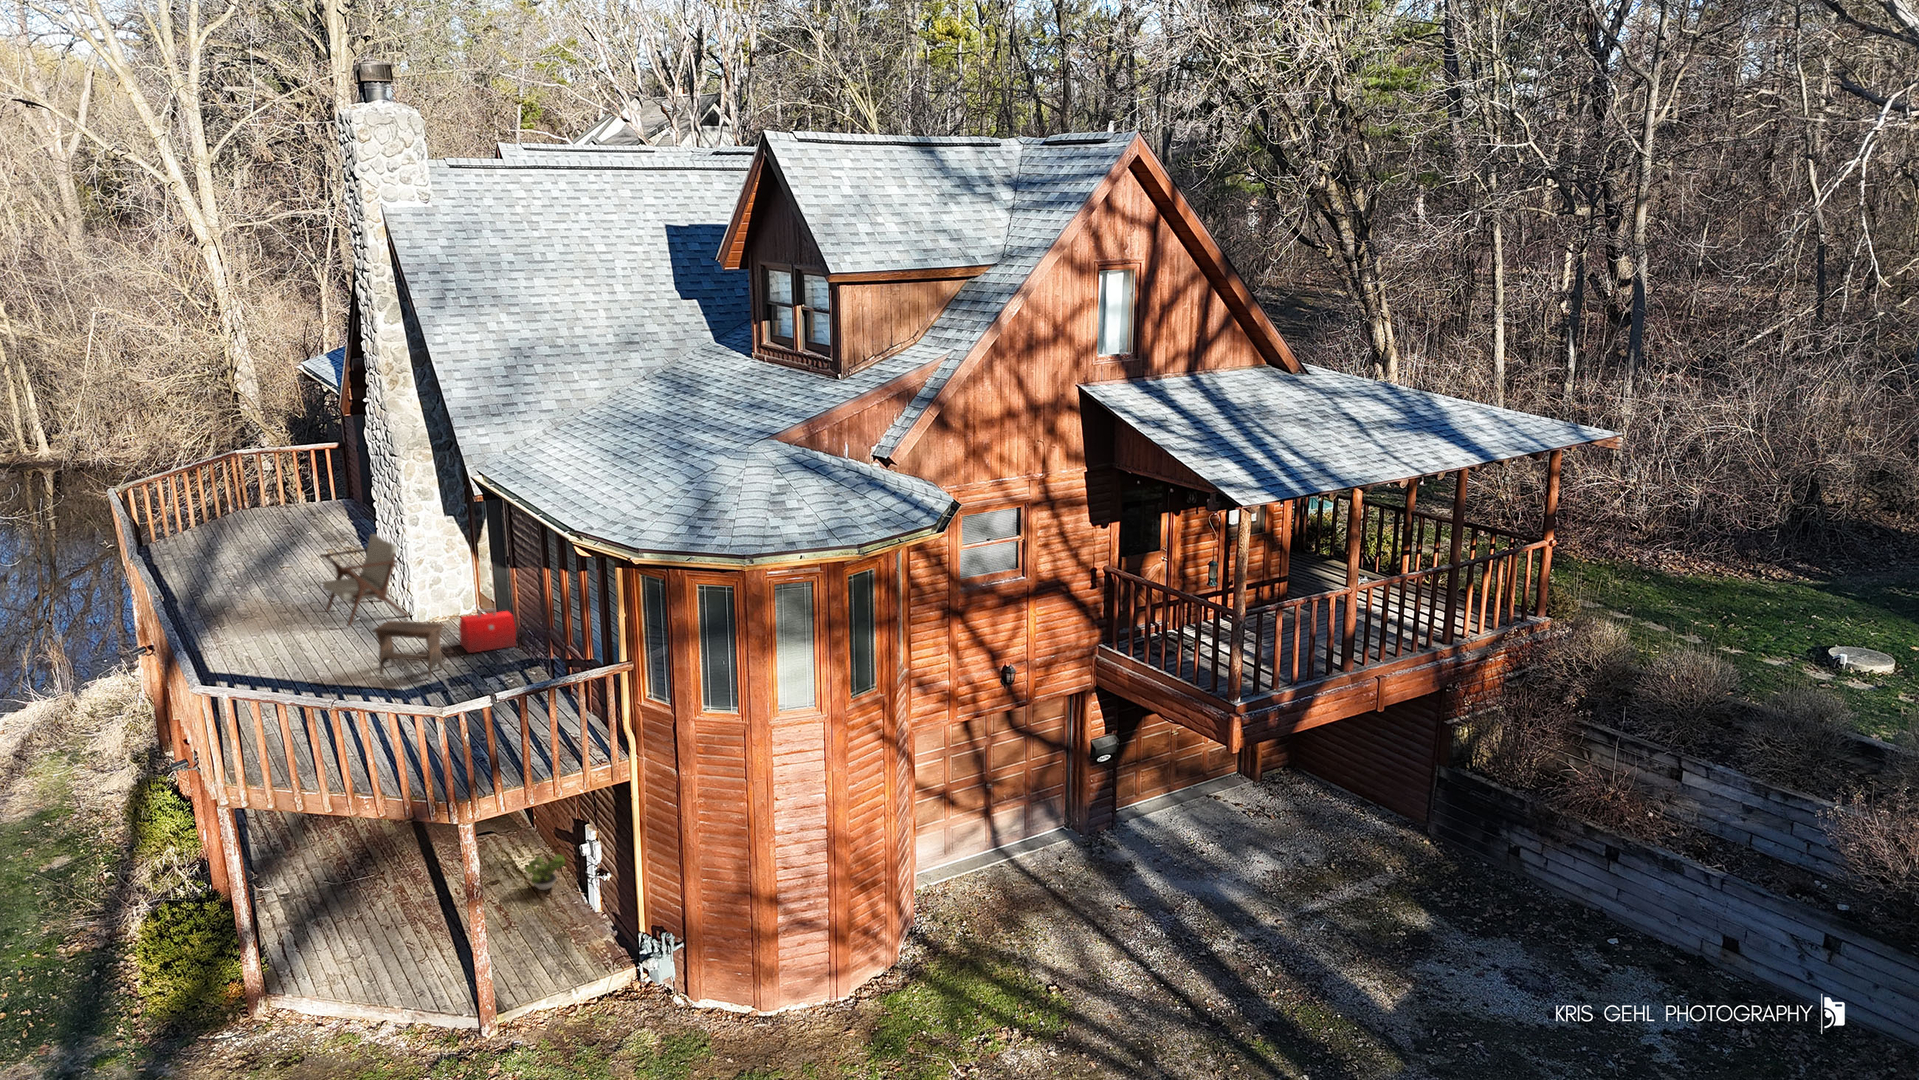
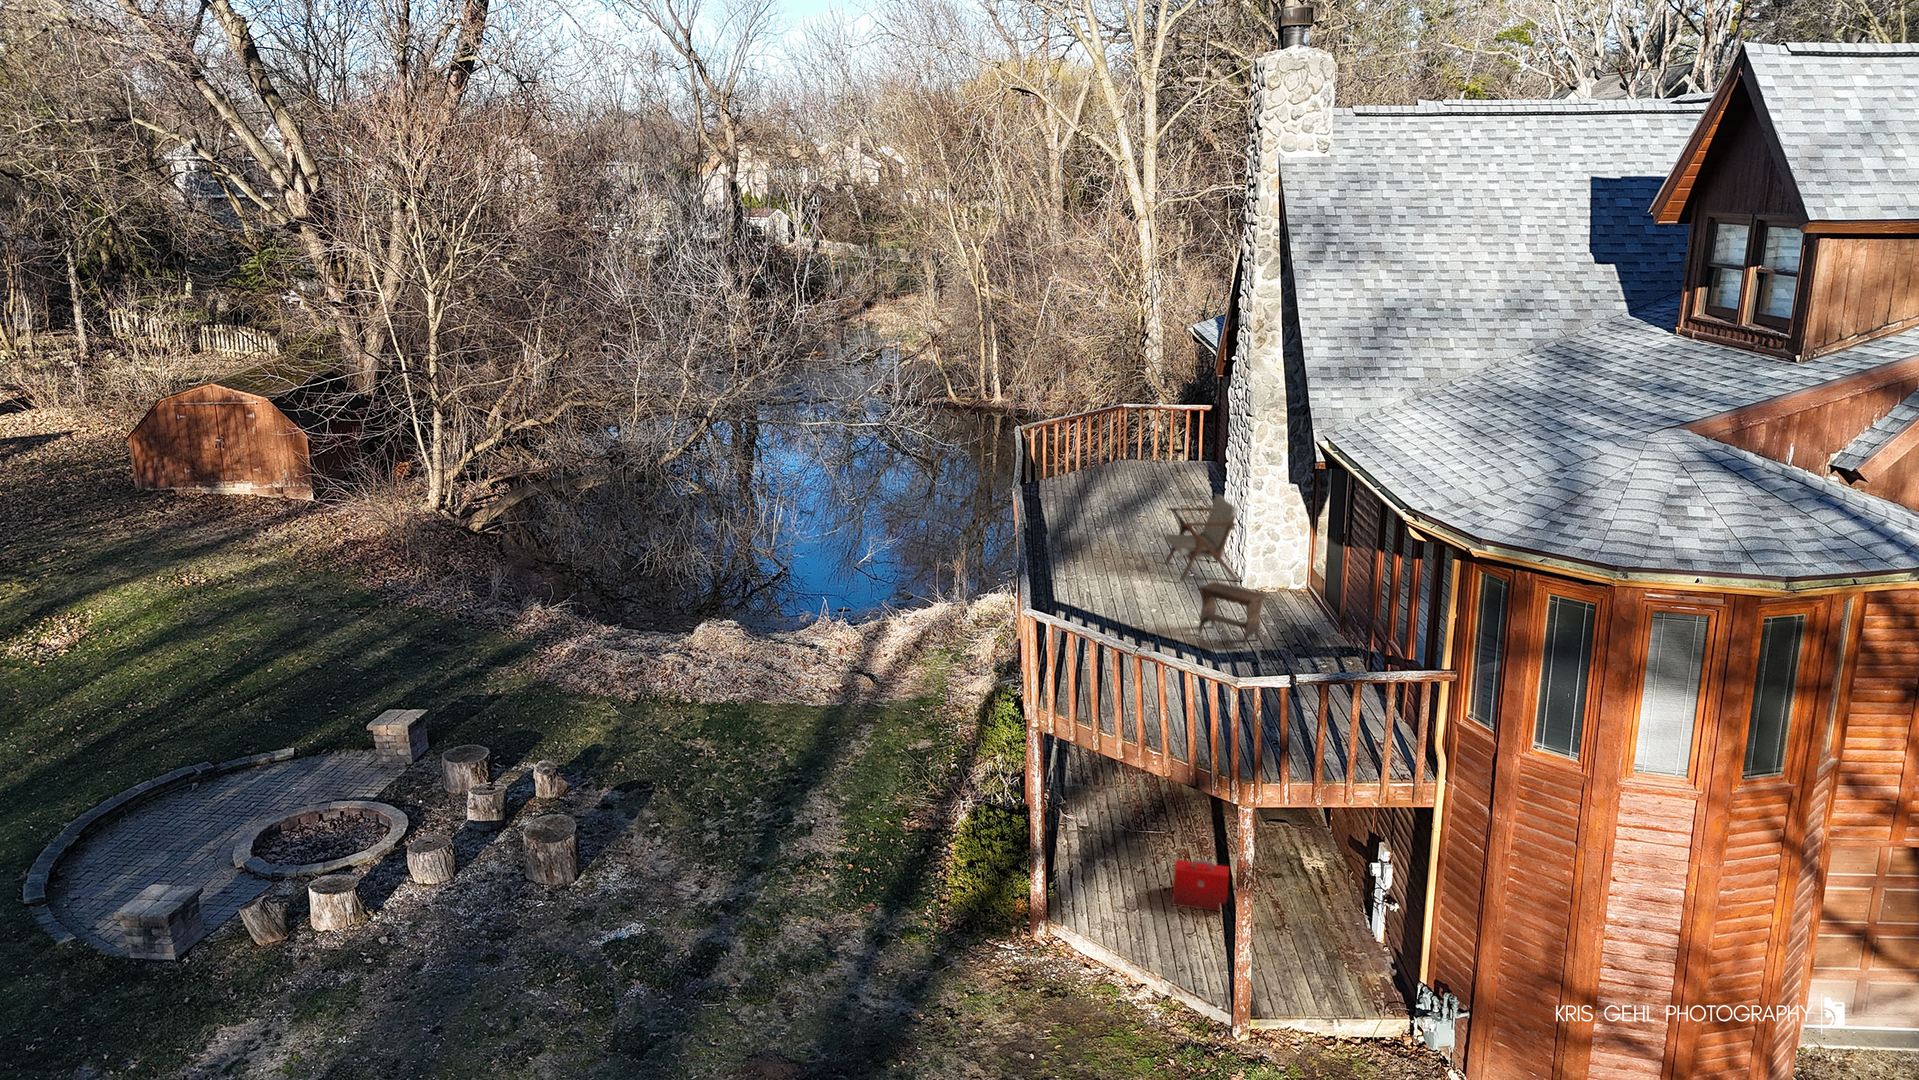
toolbox: present [459,608,516,653] -> present [1172,859,1229,912]
potted plant: present [524,855,565,890] -> none [1302,853,1353,897]

